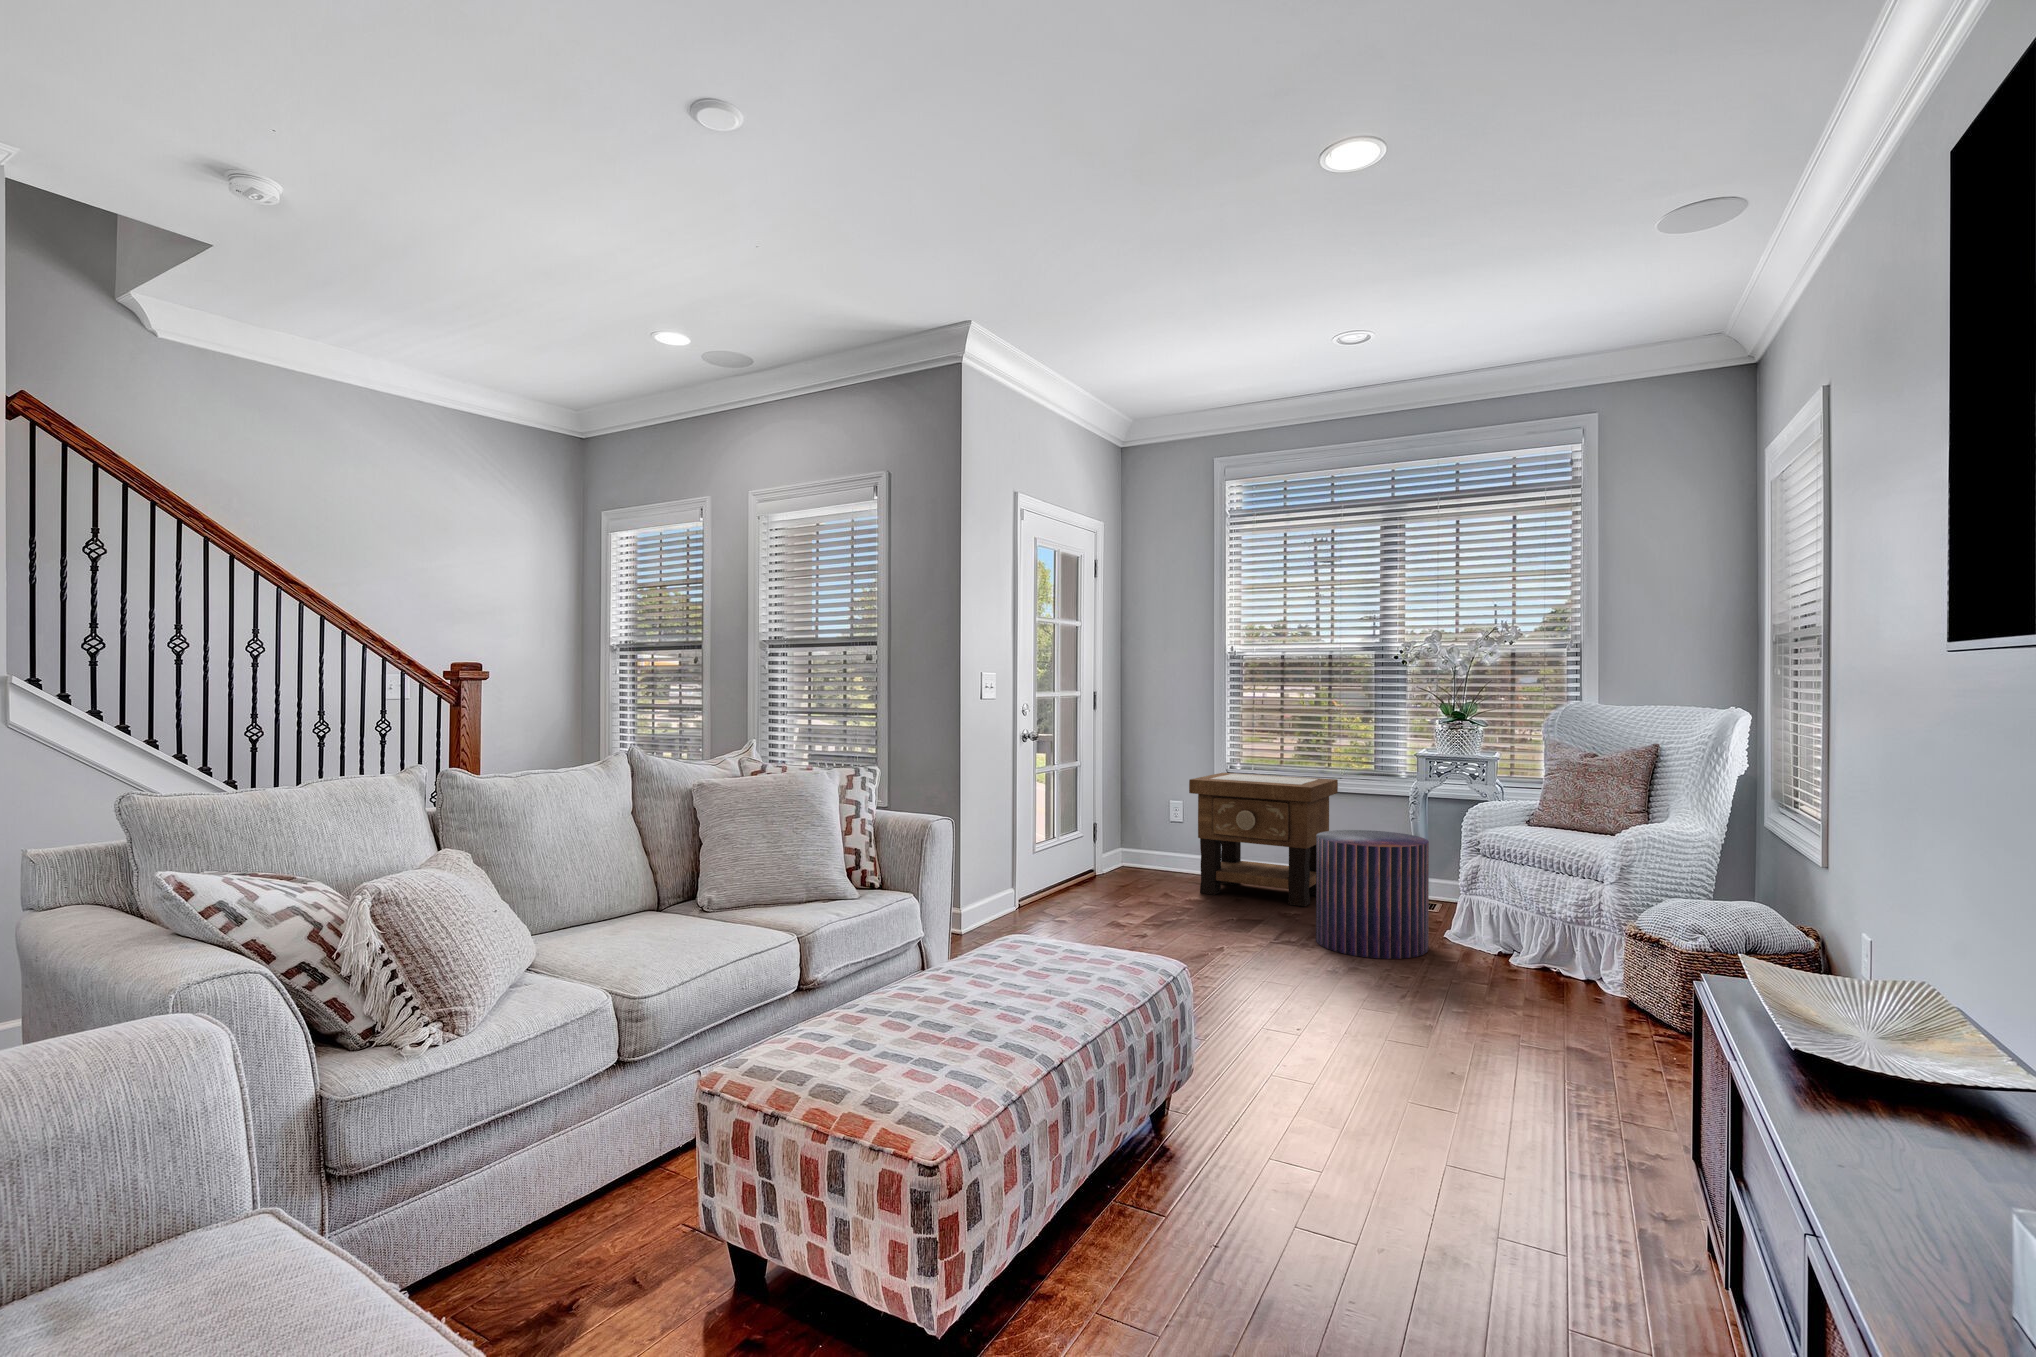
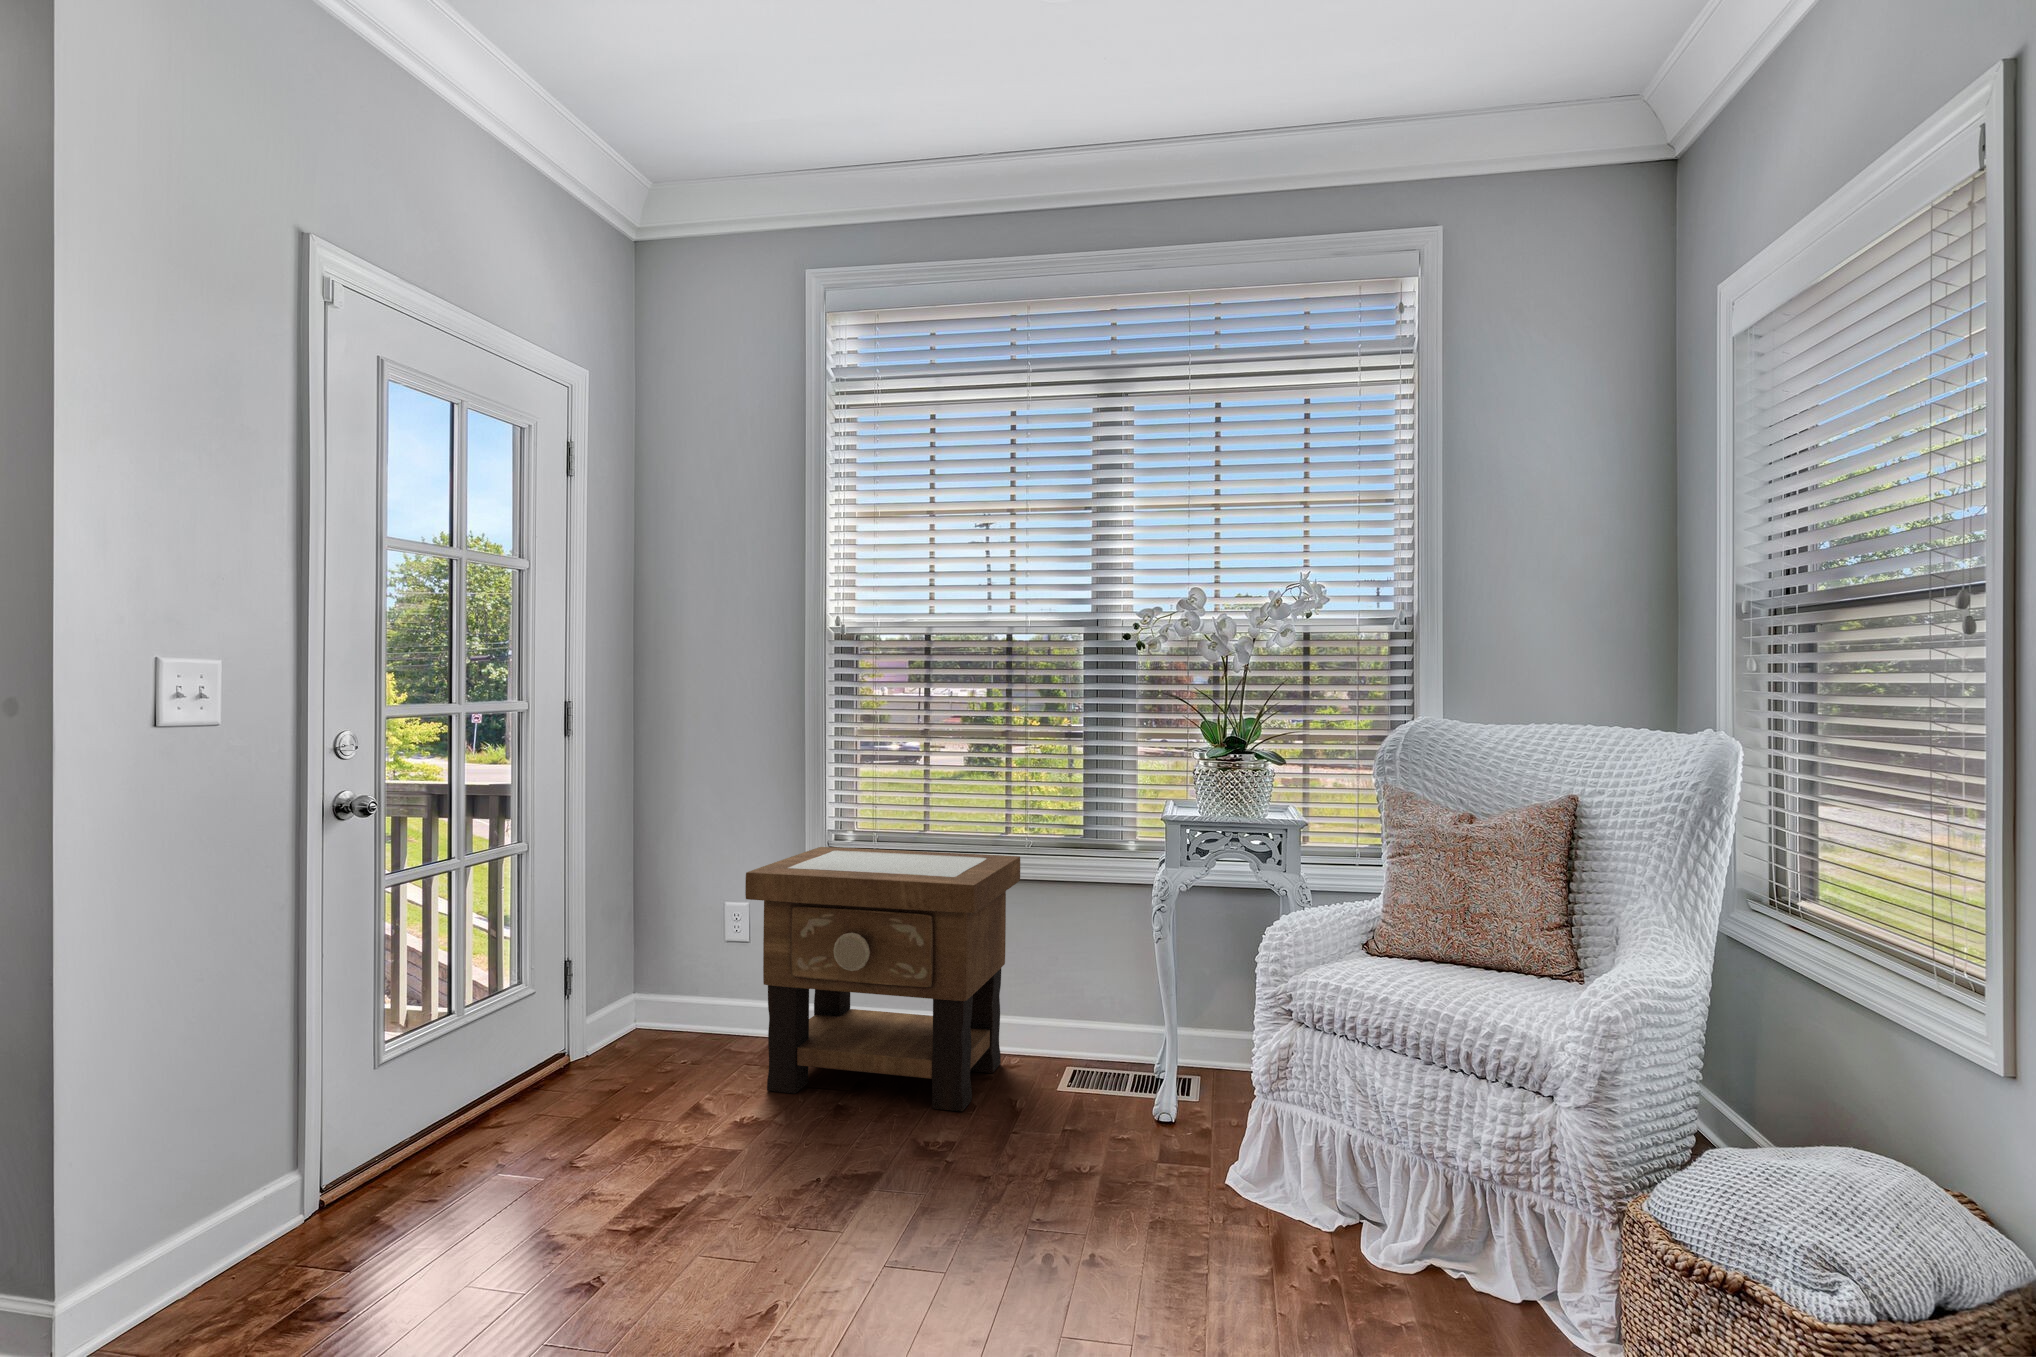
pouf: present [1316,830,1429,959] -> none [983,979,1207,1292]

